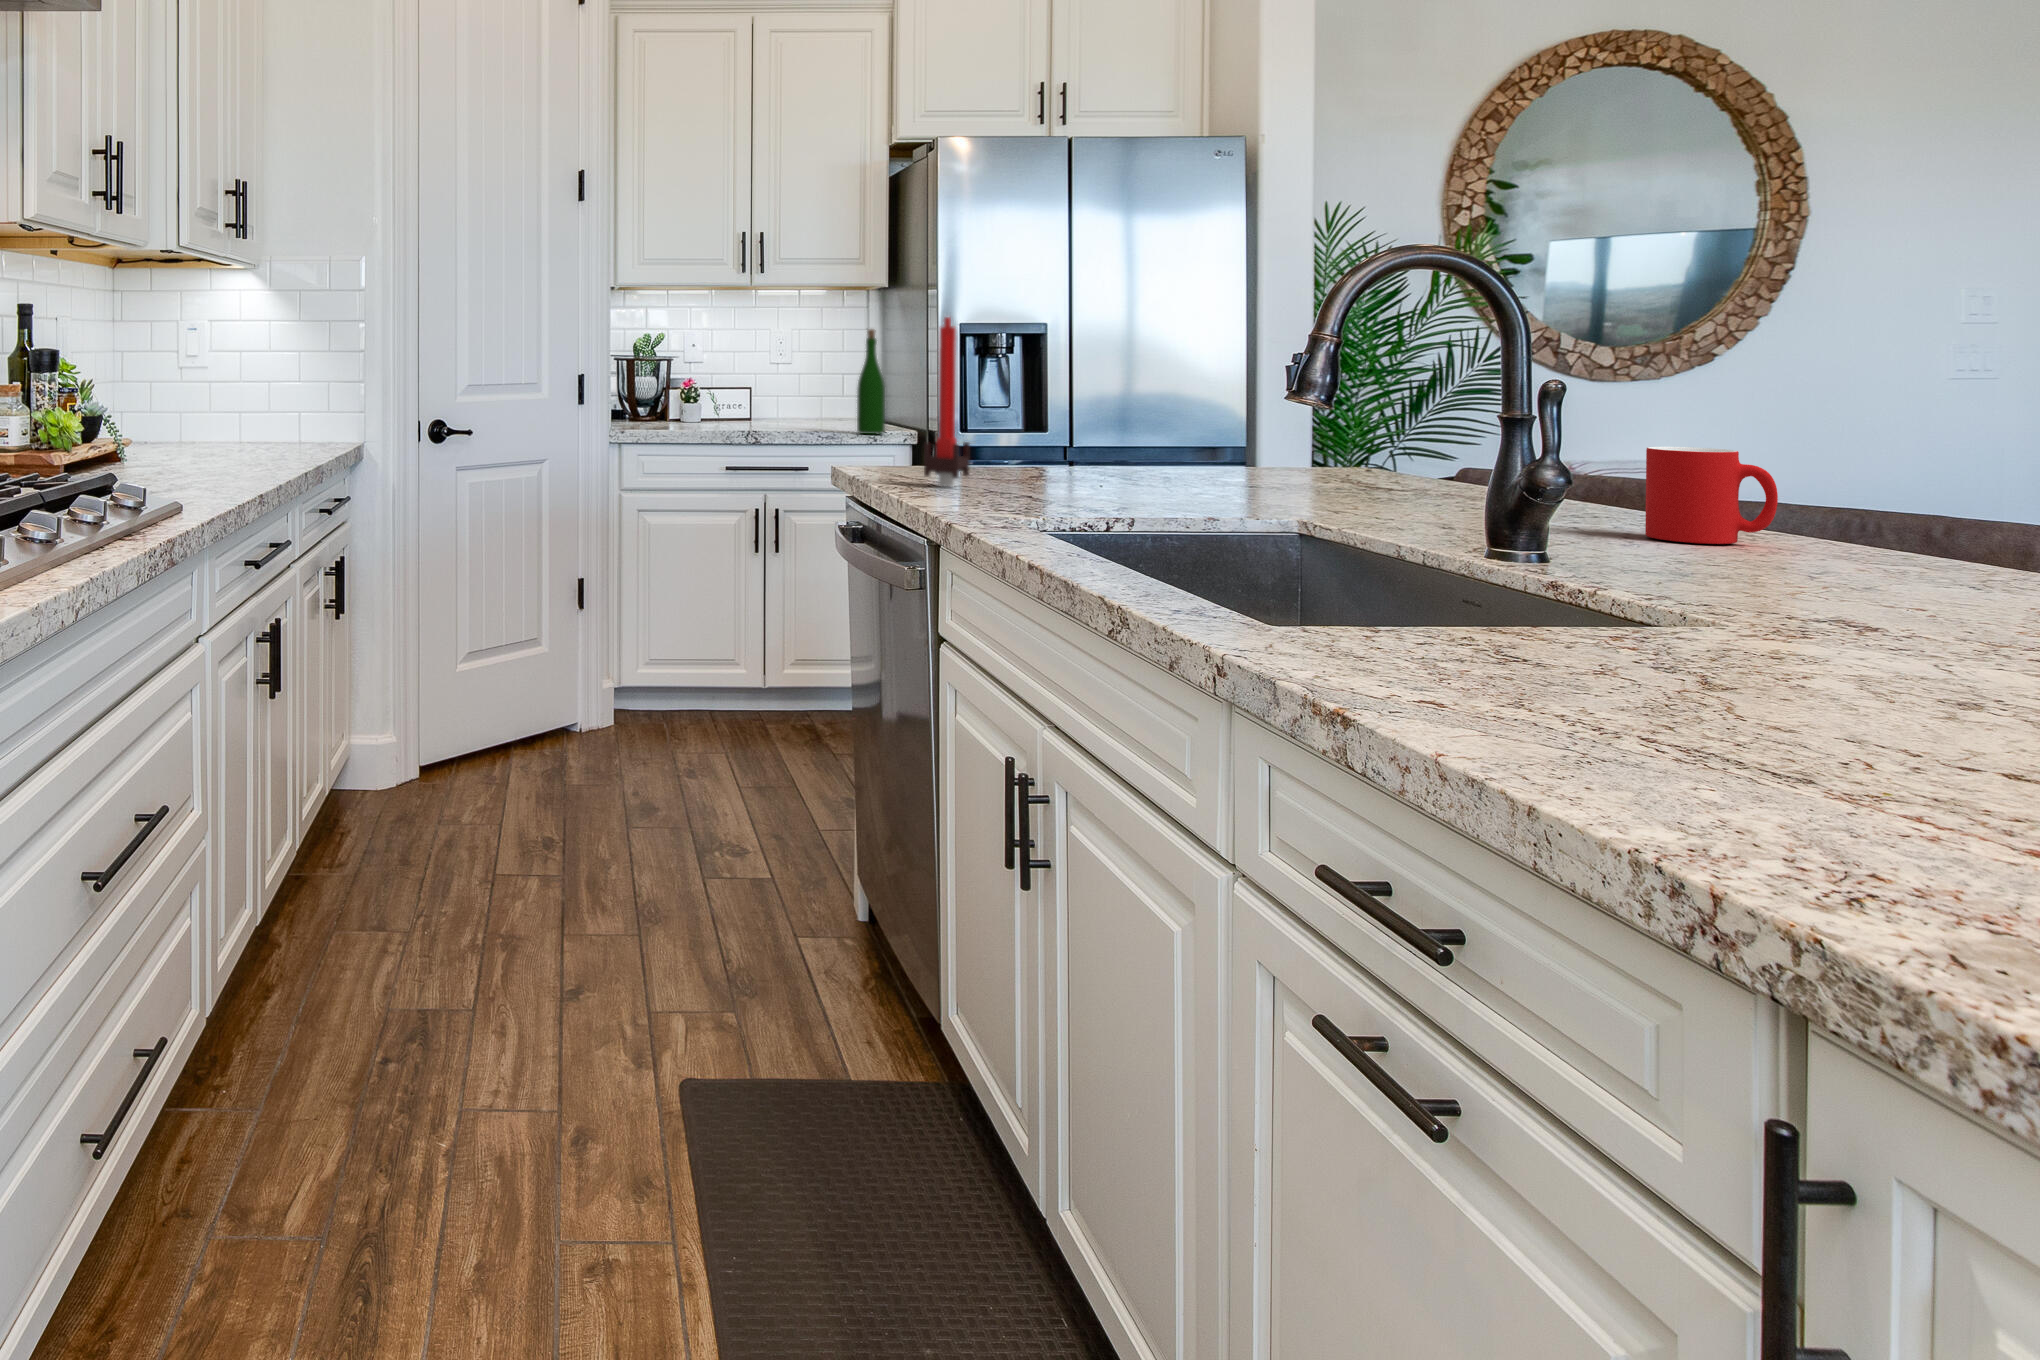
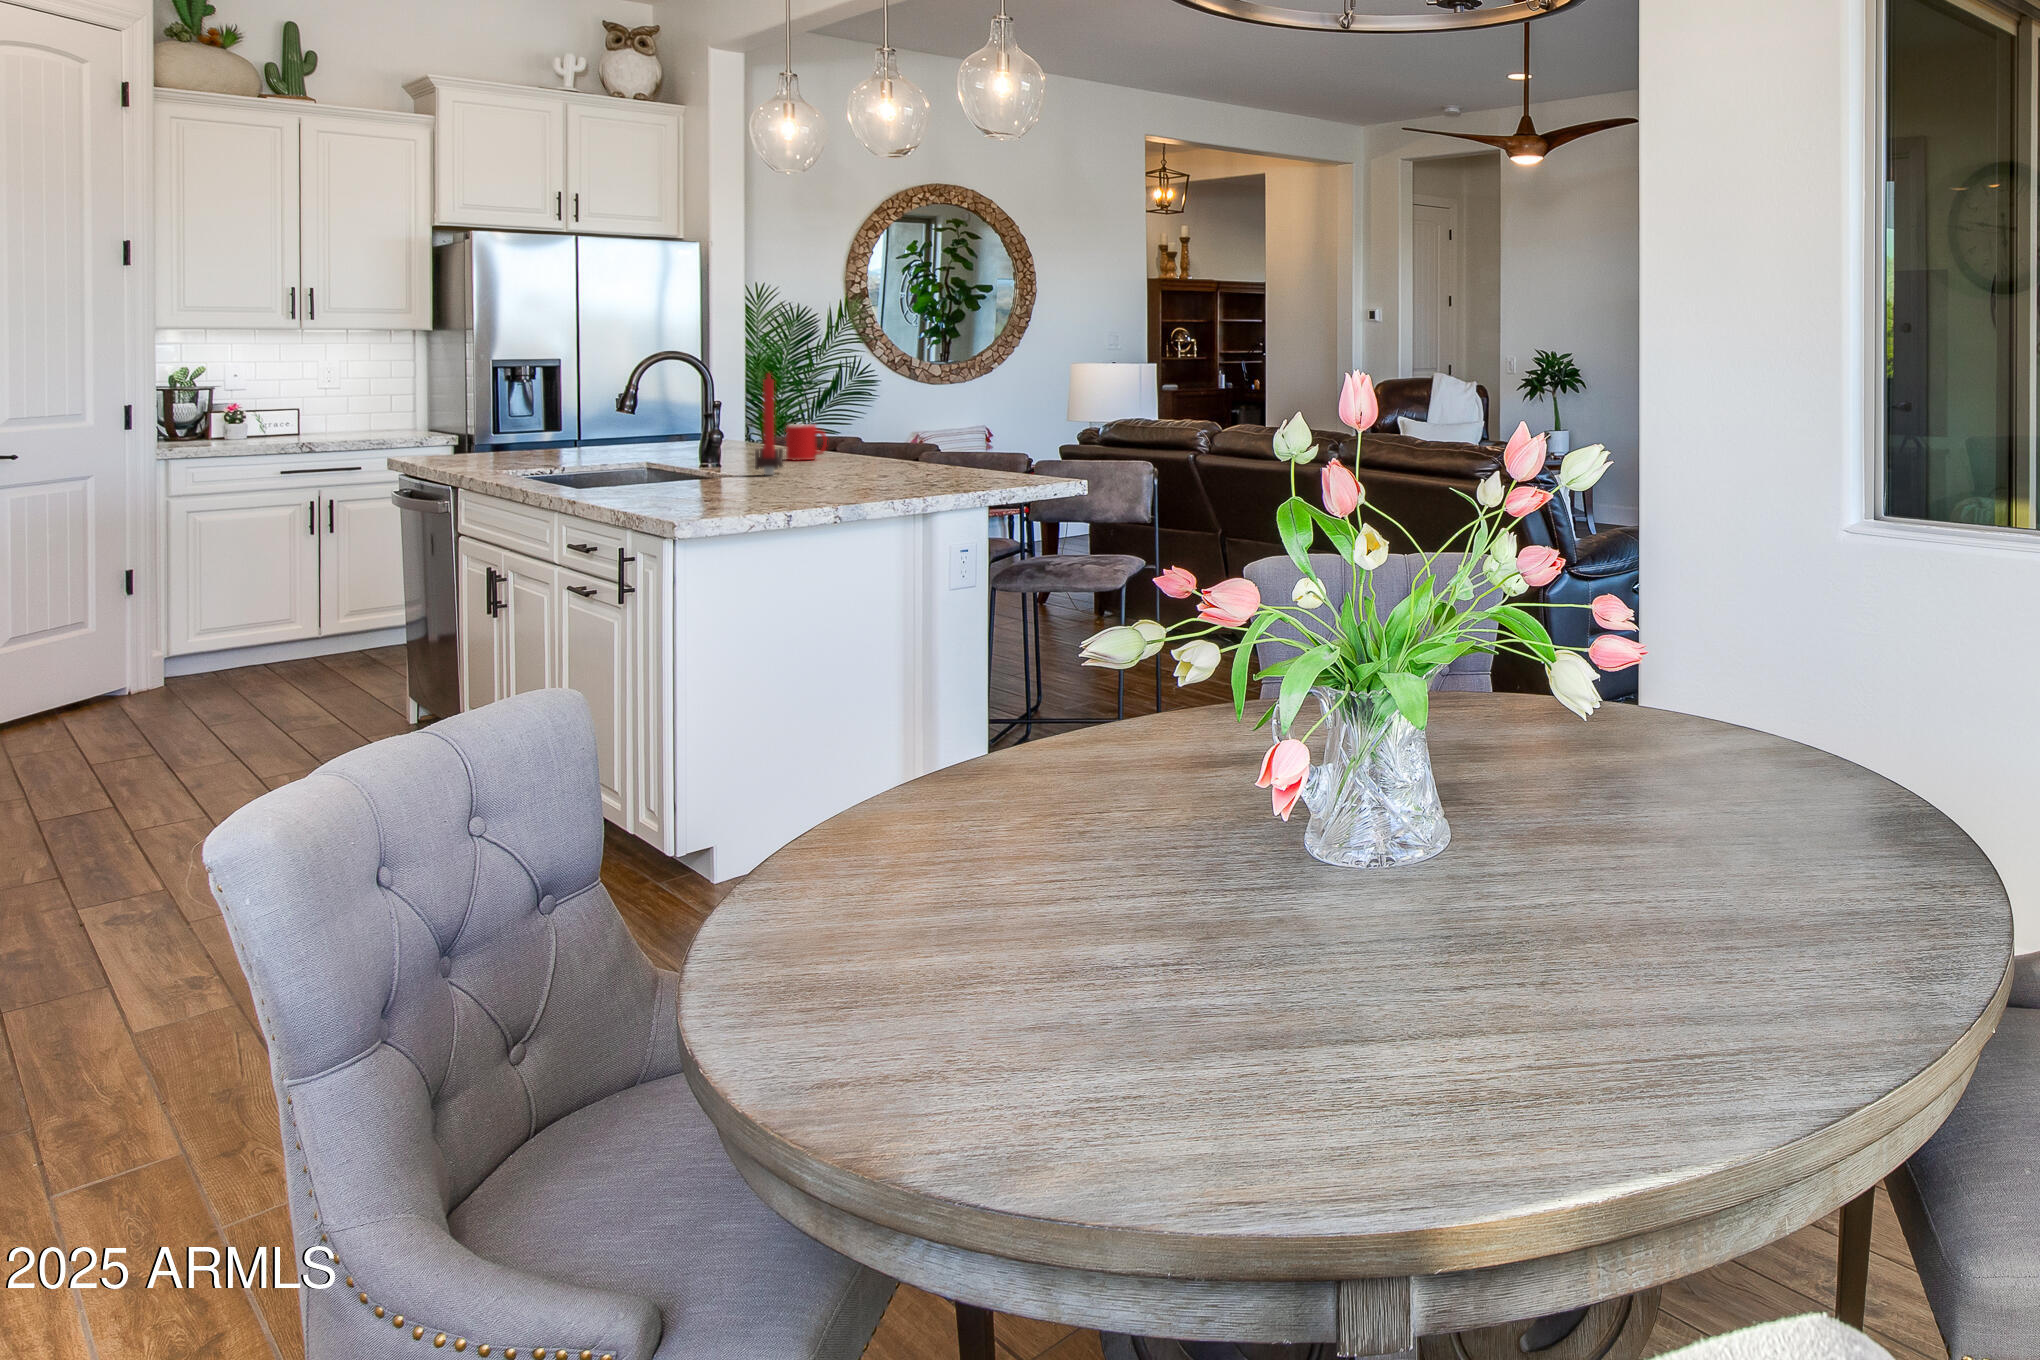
candle: present [924,317,969,487] -> present [755,374,783,475]
wine bottle: present [857,329,885,434] -> none [405,362,430,440]

